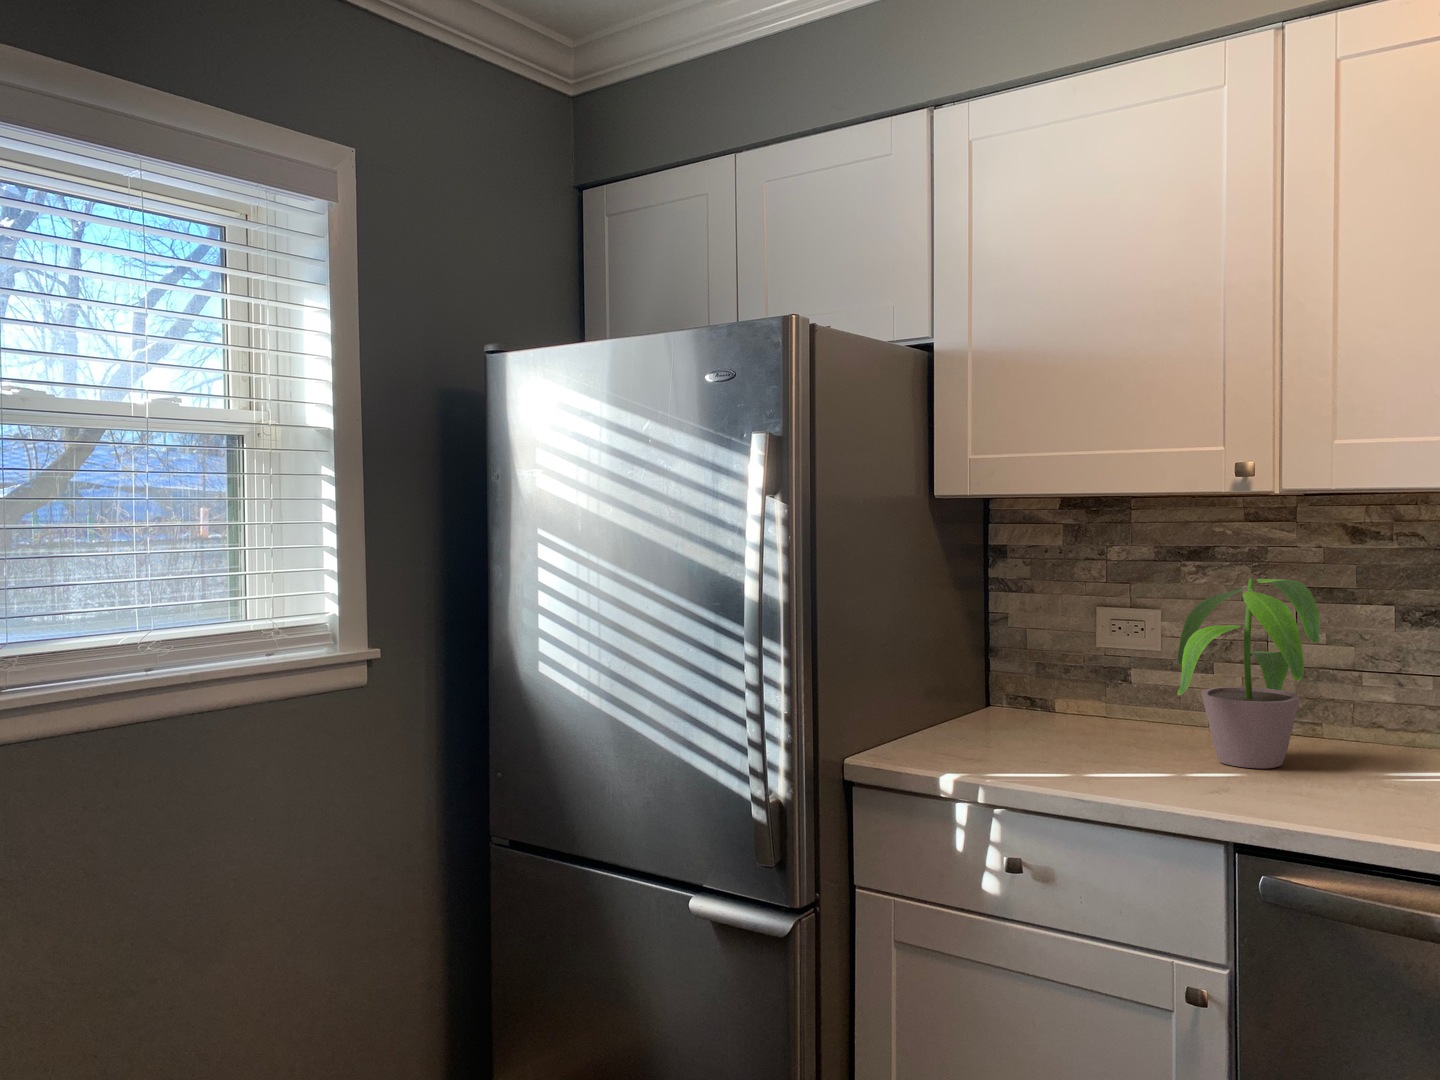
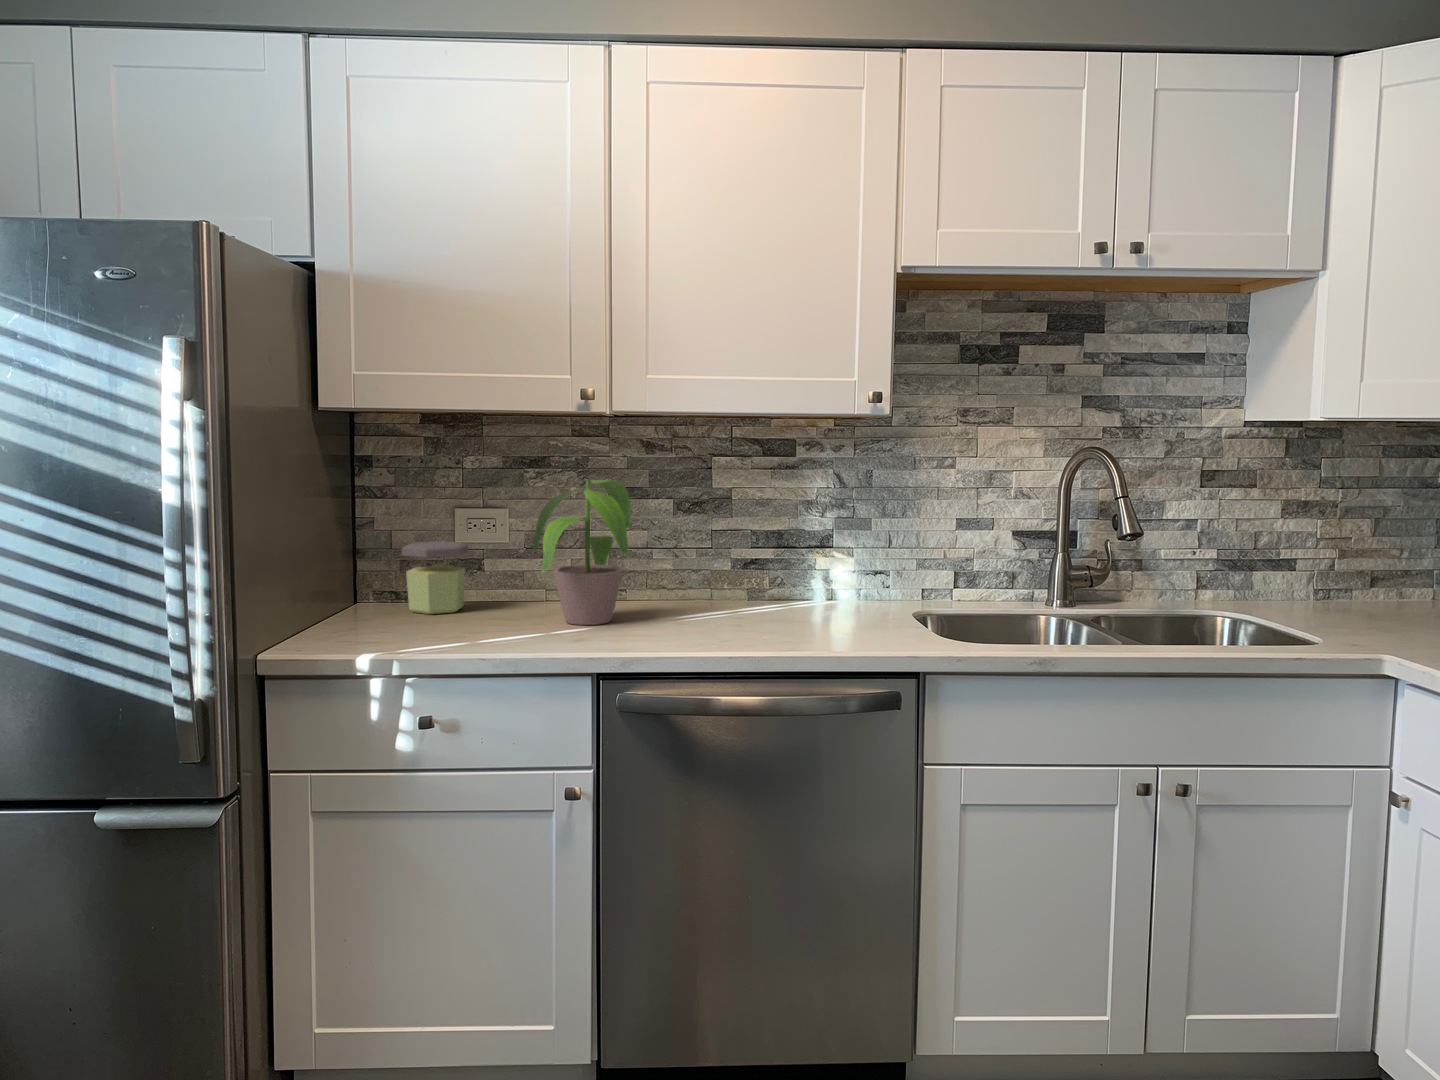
jar: none [1026,645,1106,731] -> present [402,541,468,614]

